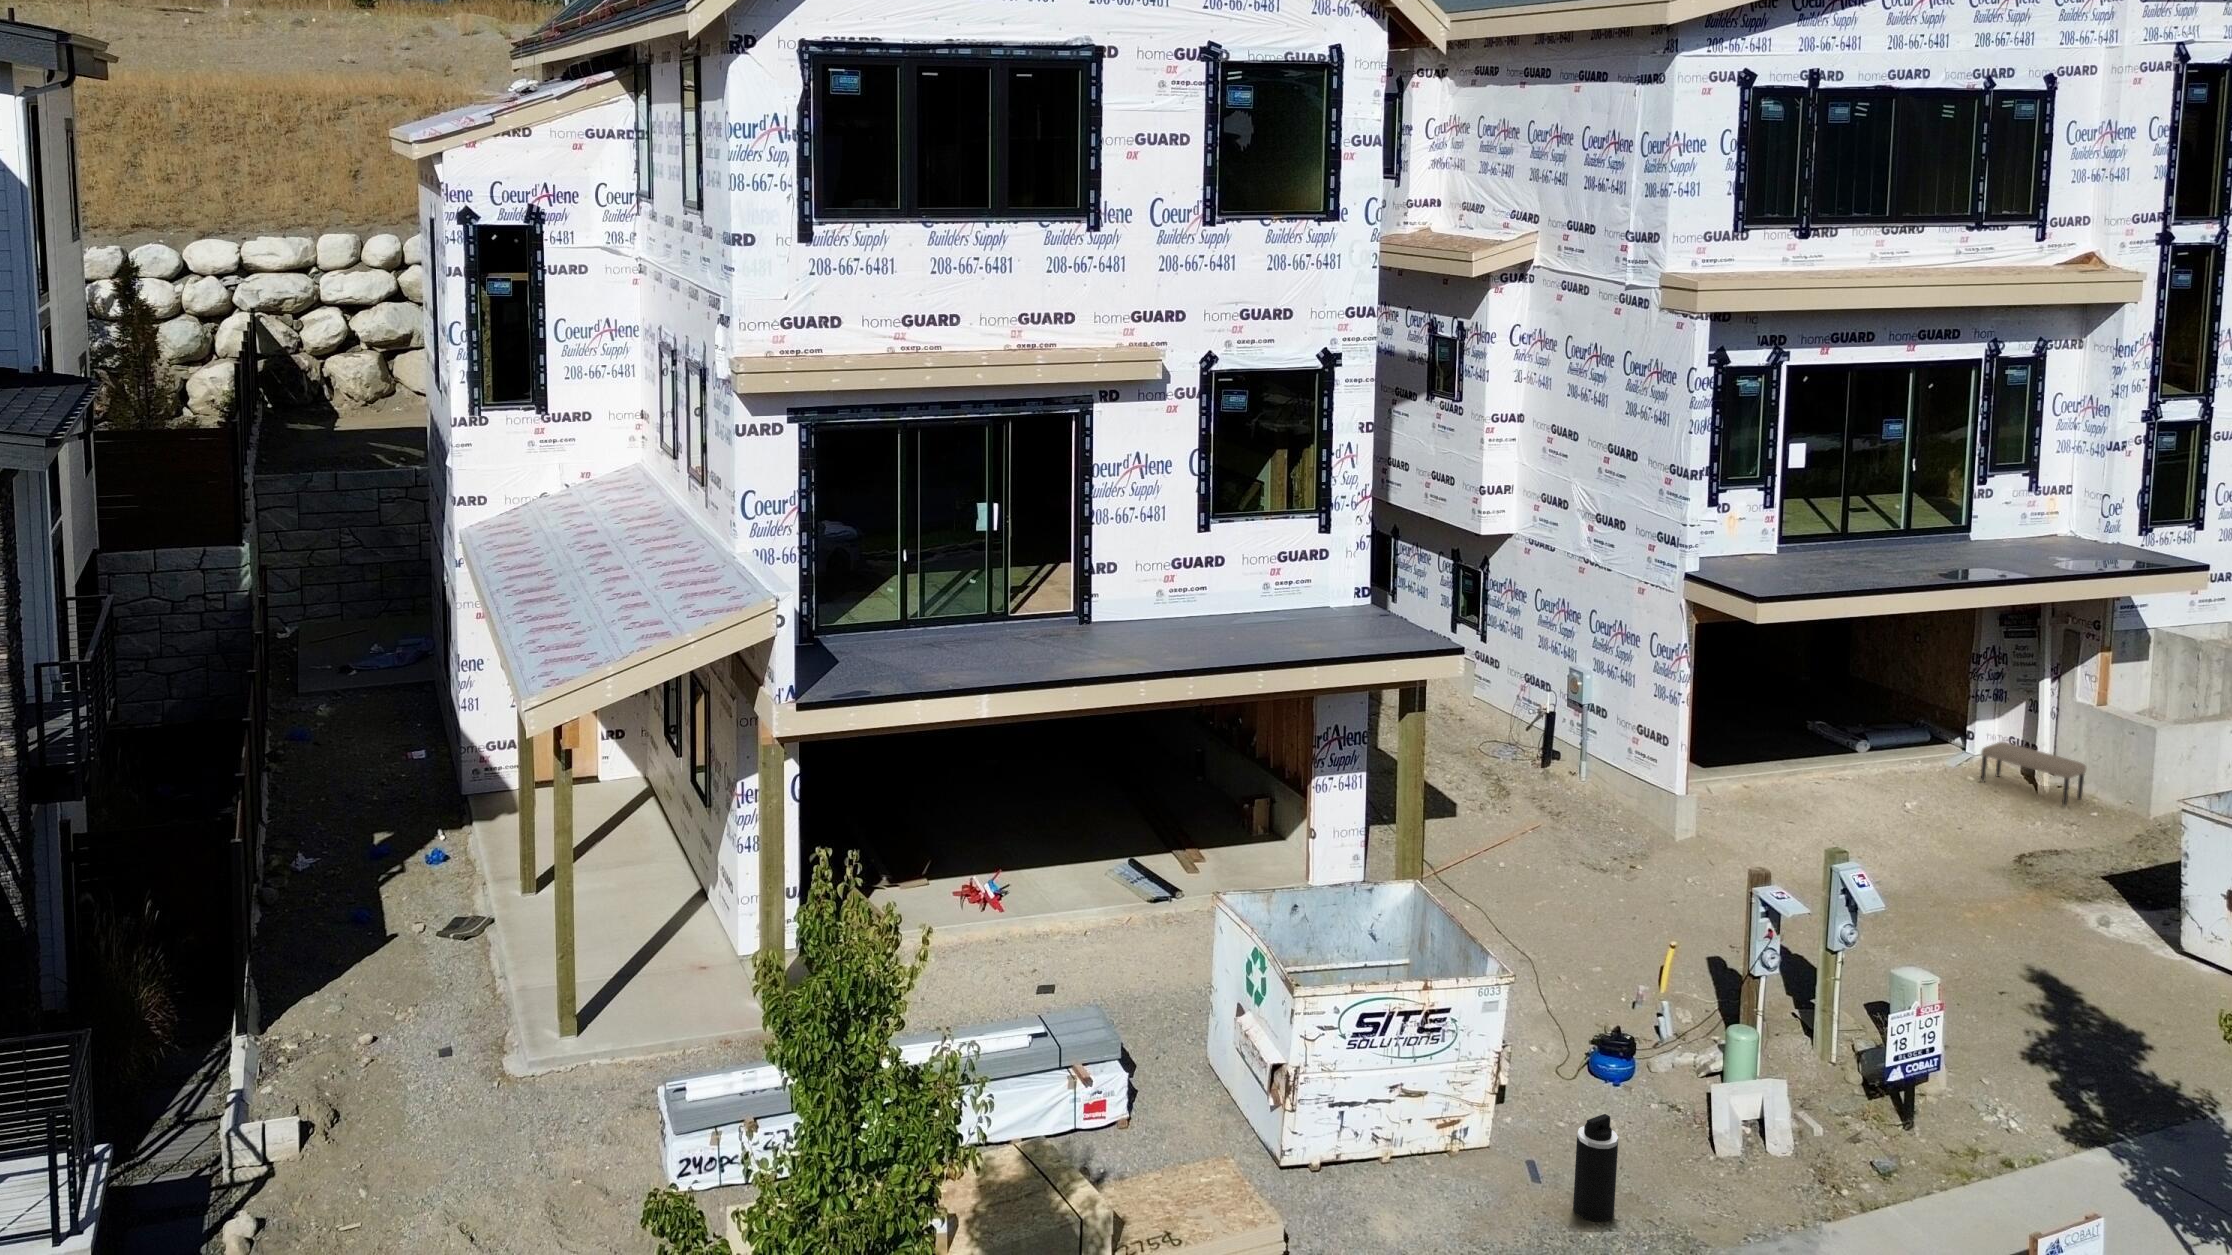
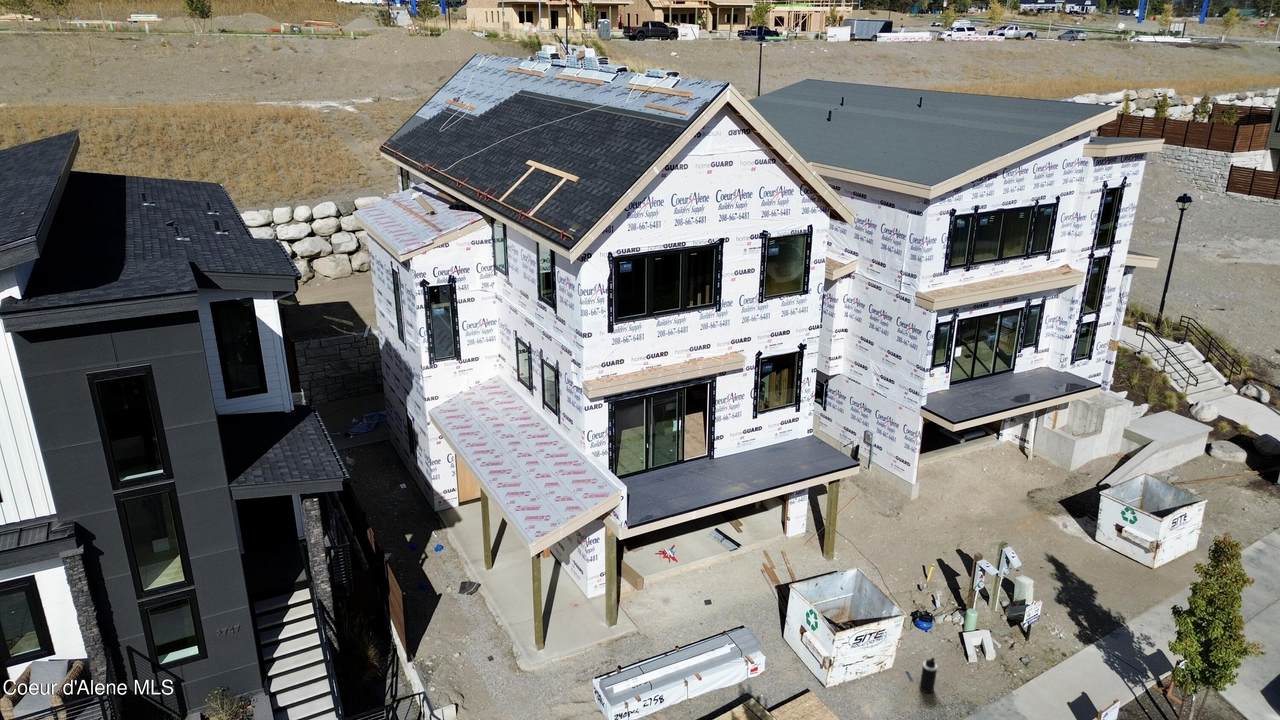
bench: present [1981,742,2086,806] -> none [1008,444,1048,471]

